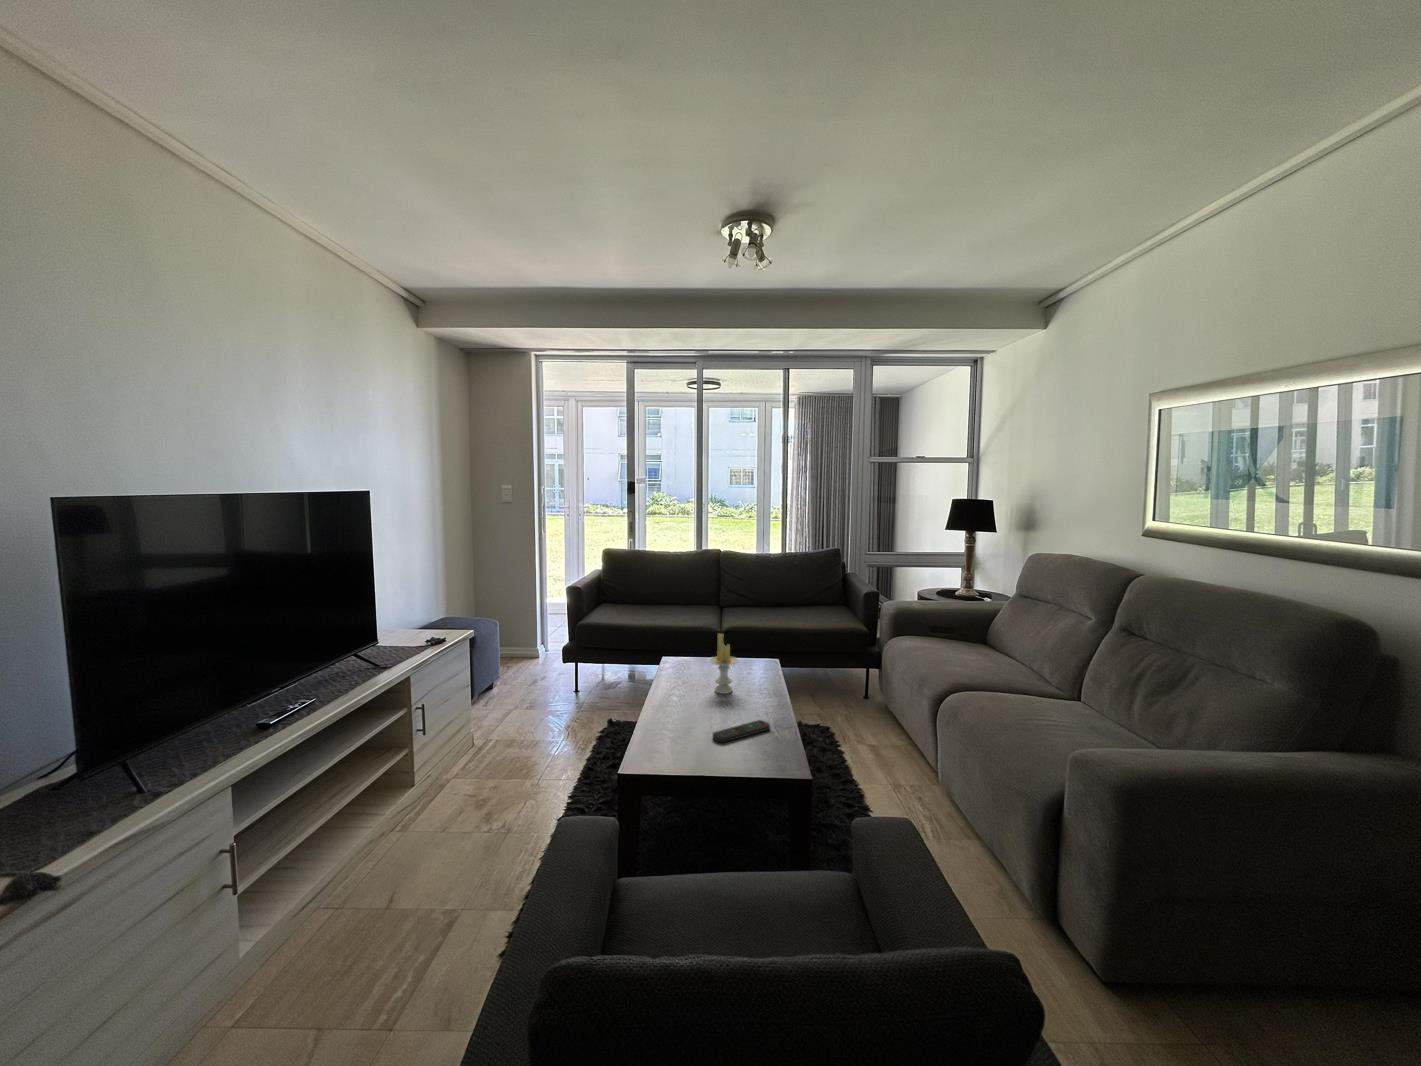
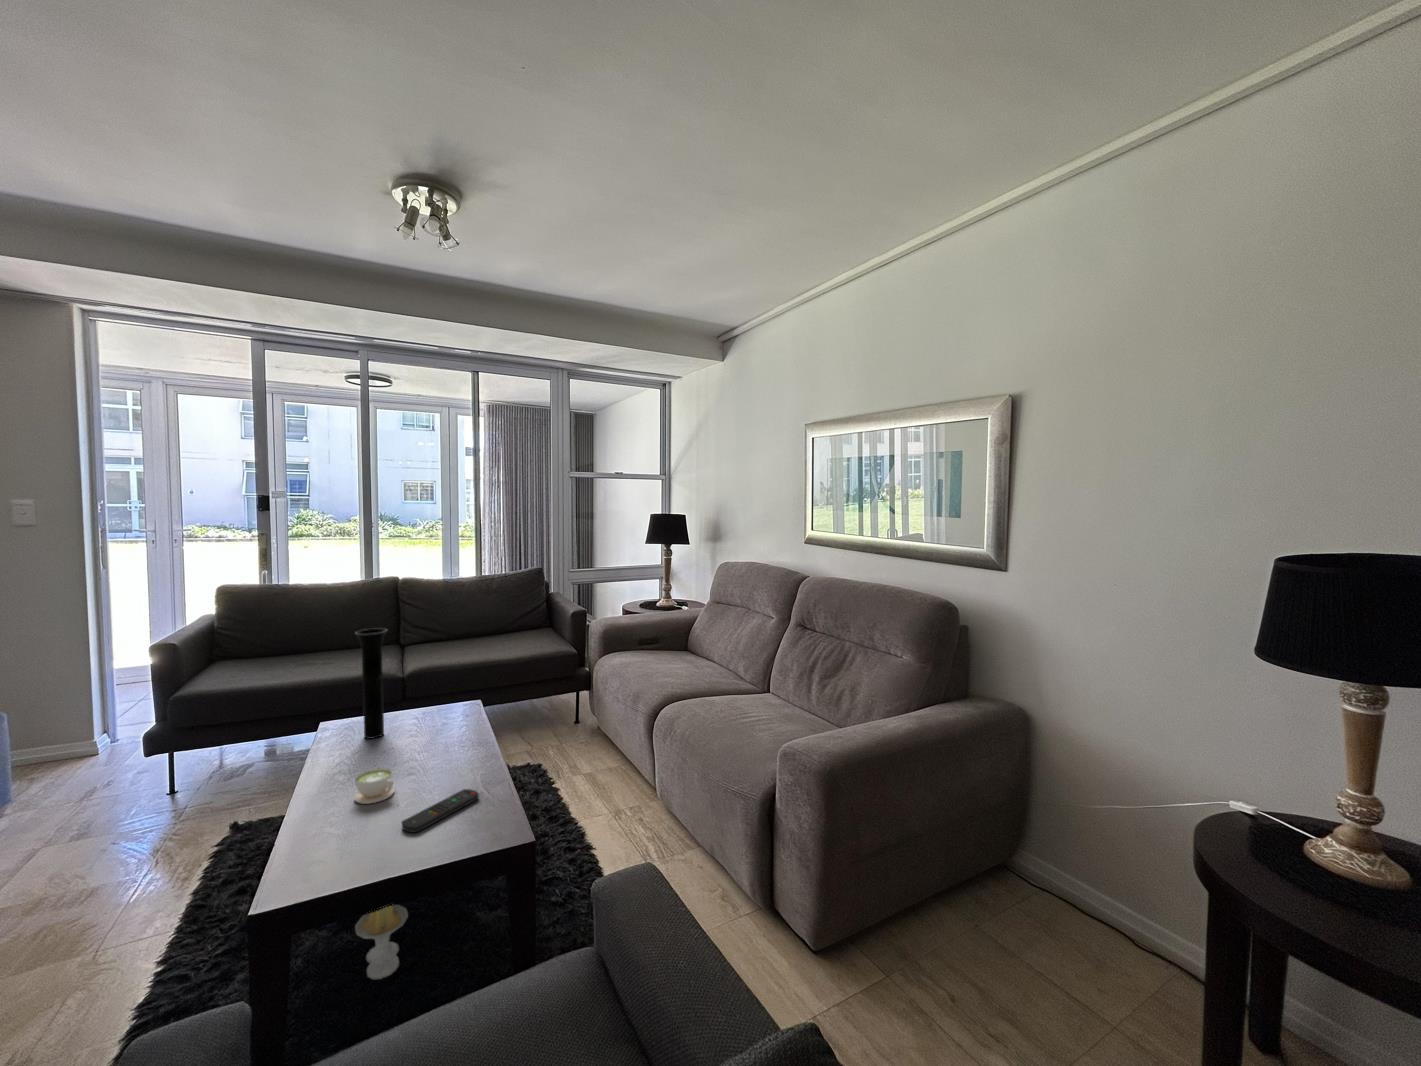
vase: none [687,586,710,673] -> present [355,628,387,739]
candle: present [709,633,738,694] -> present [355,905,408,979]
coffee cup: none [682,692,710,717] -> present [354,768,394,804]

